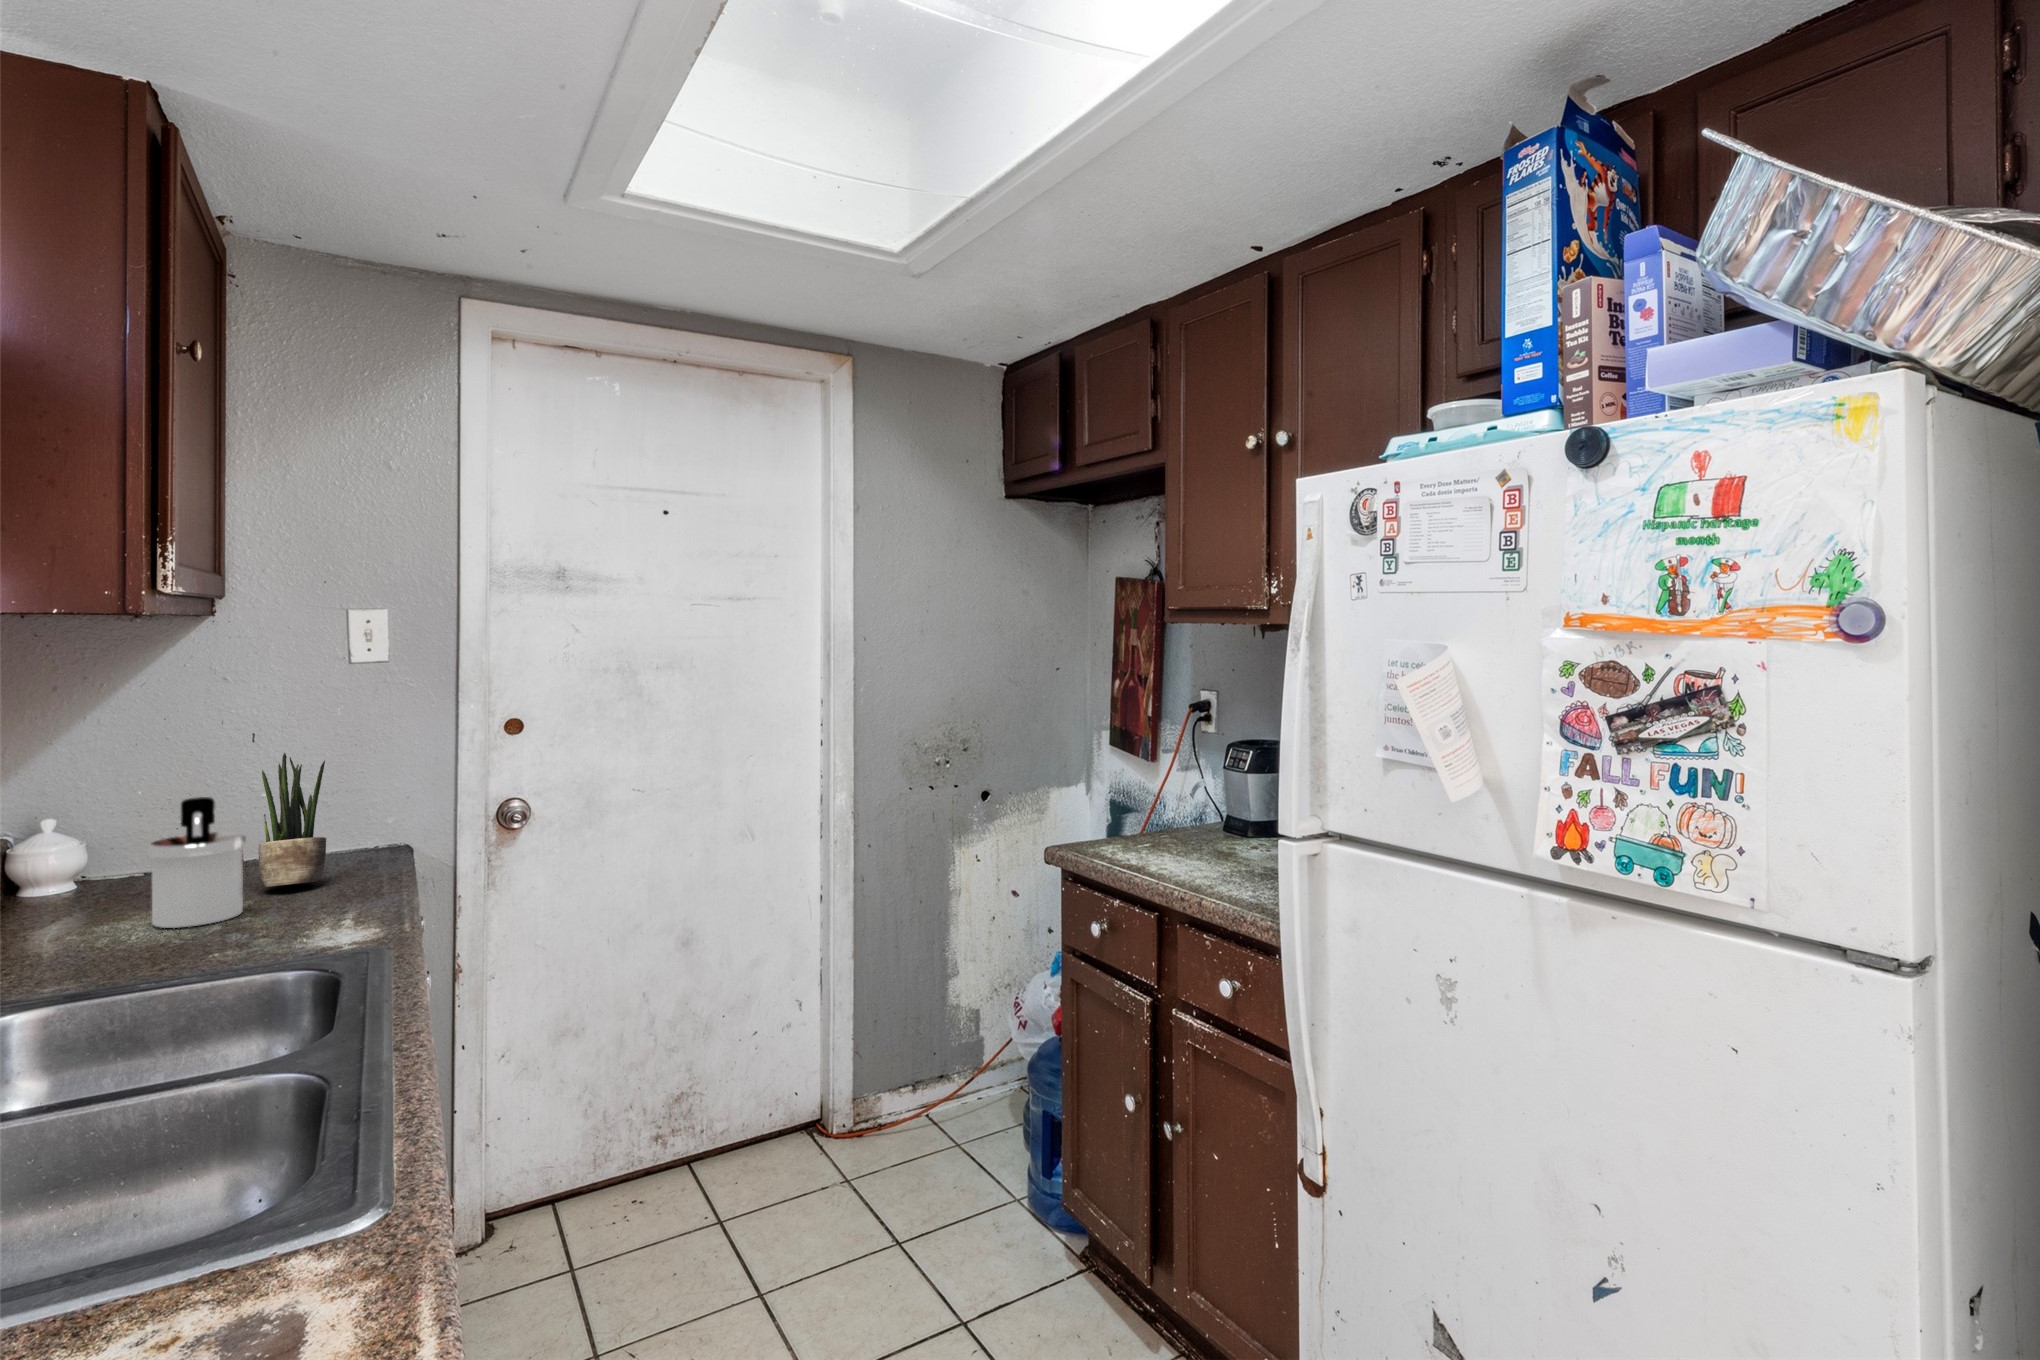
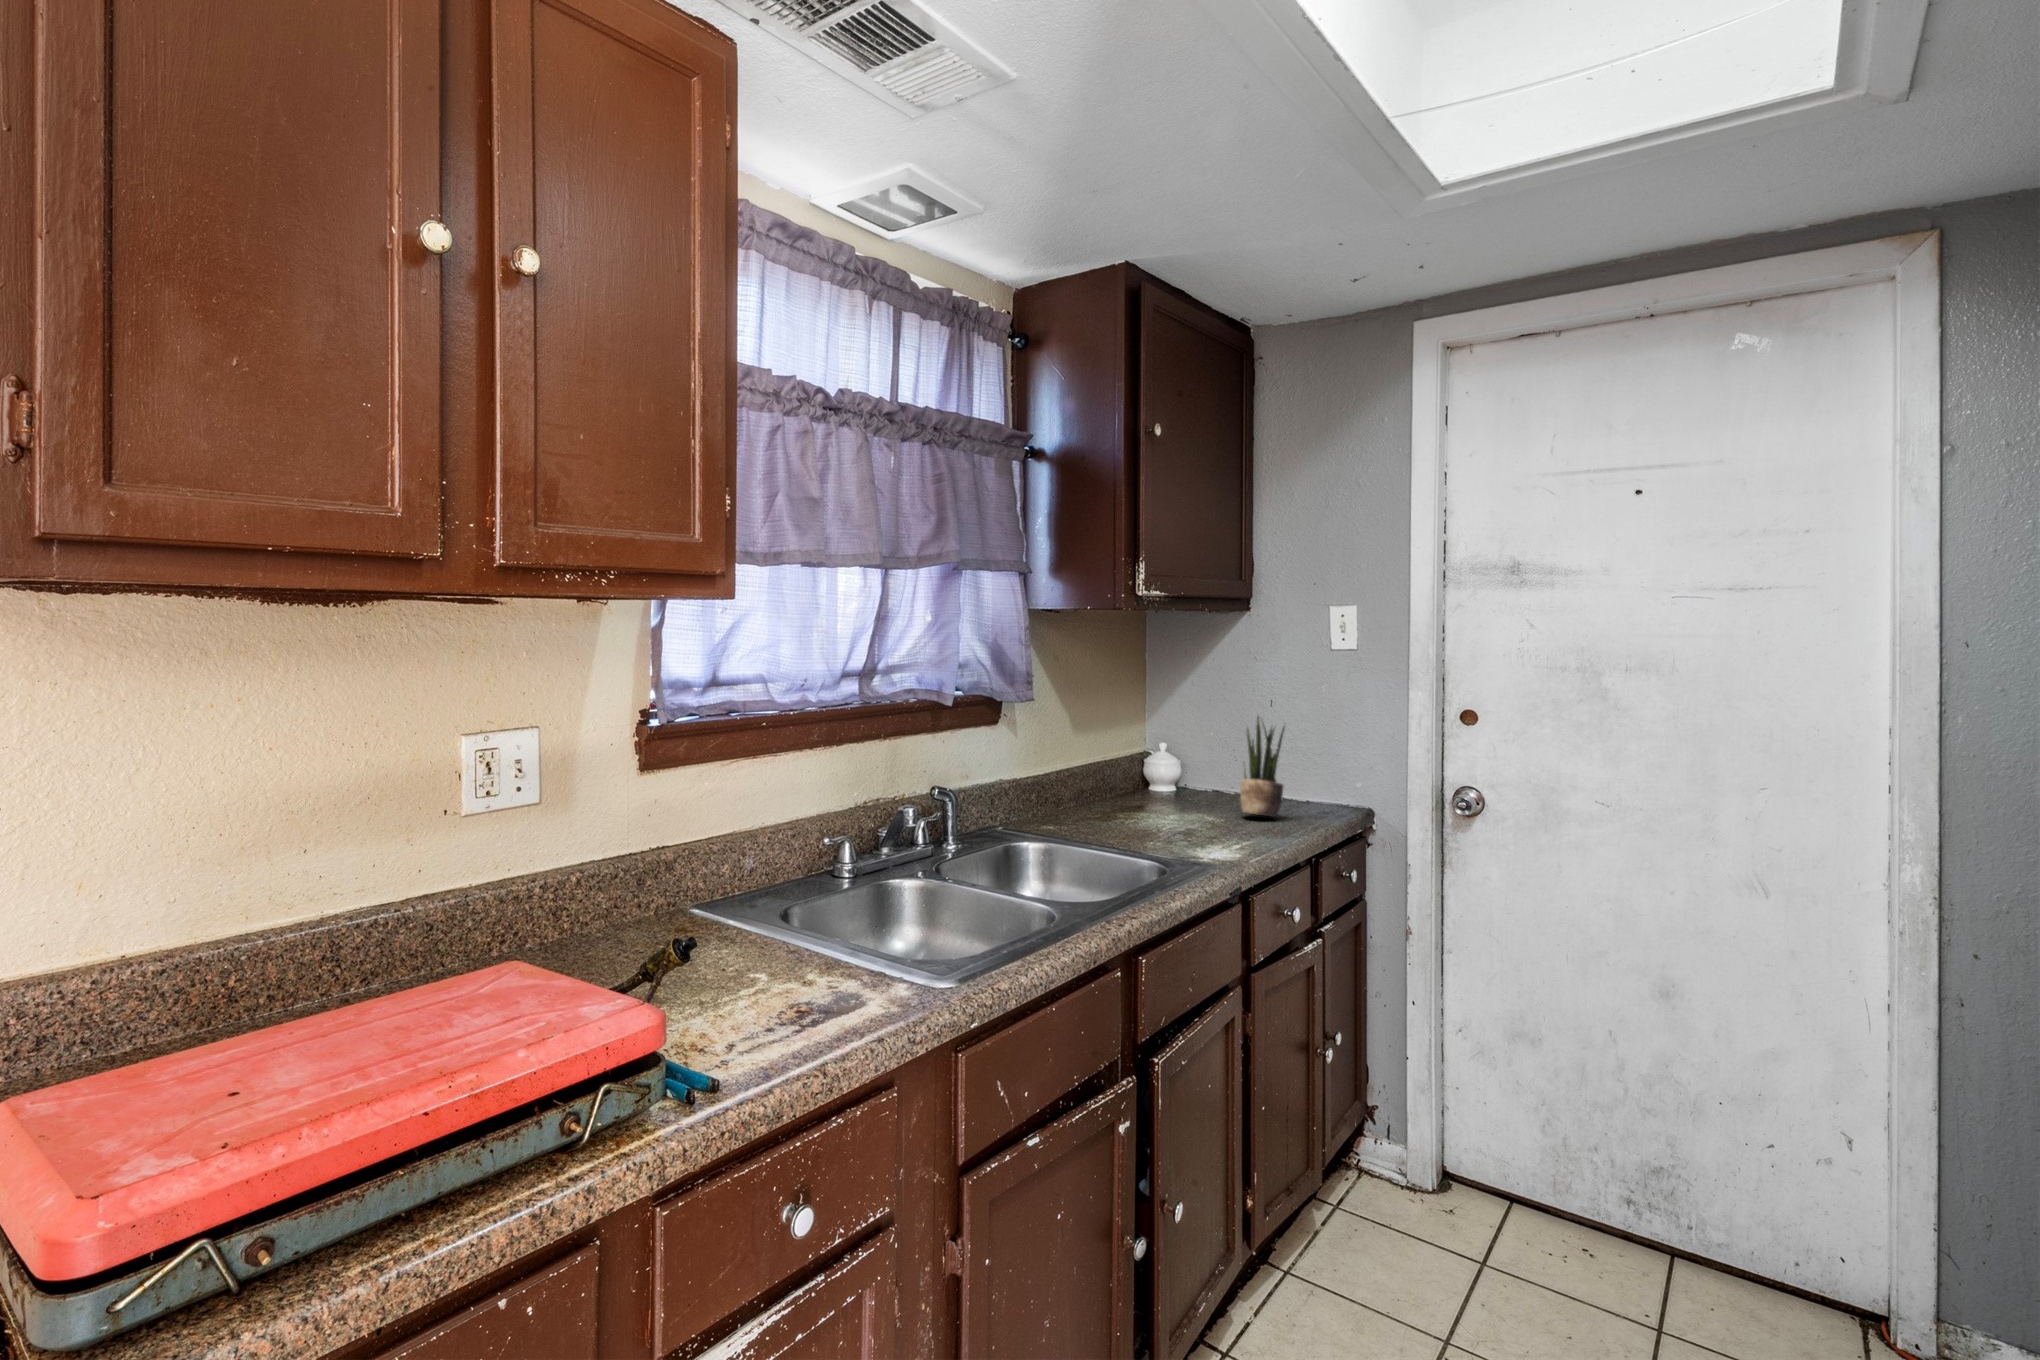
soap dispenser: present [148,797,246,928] -> none [1162,737,1215,826]

